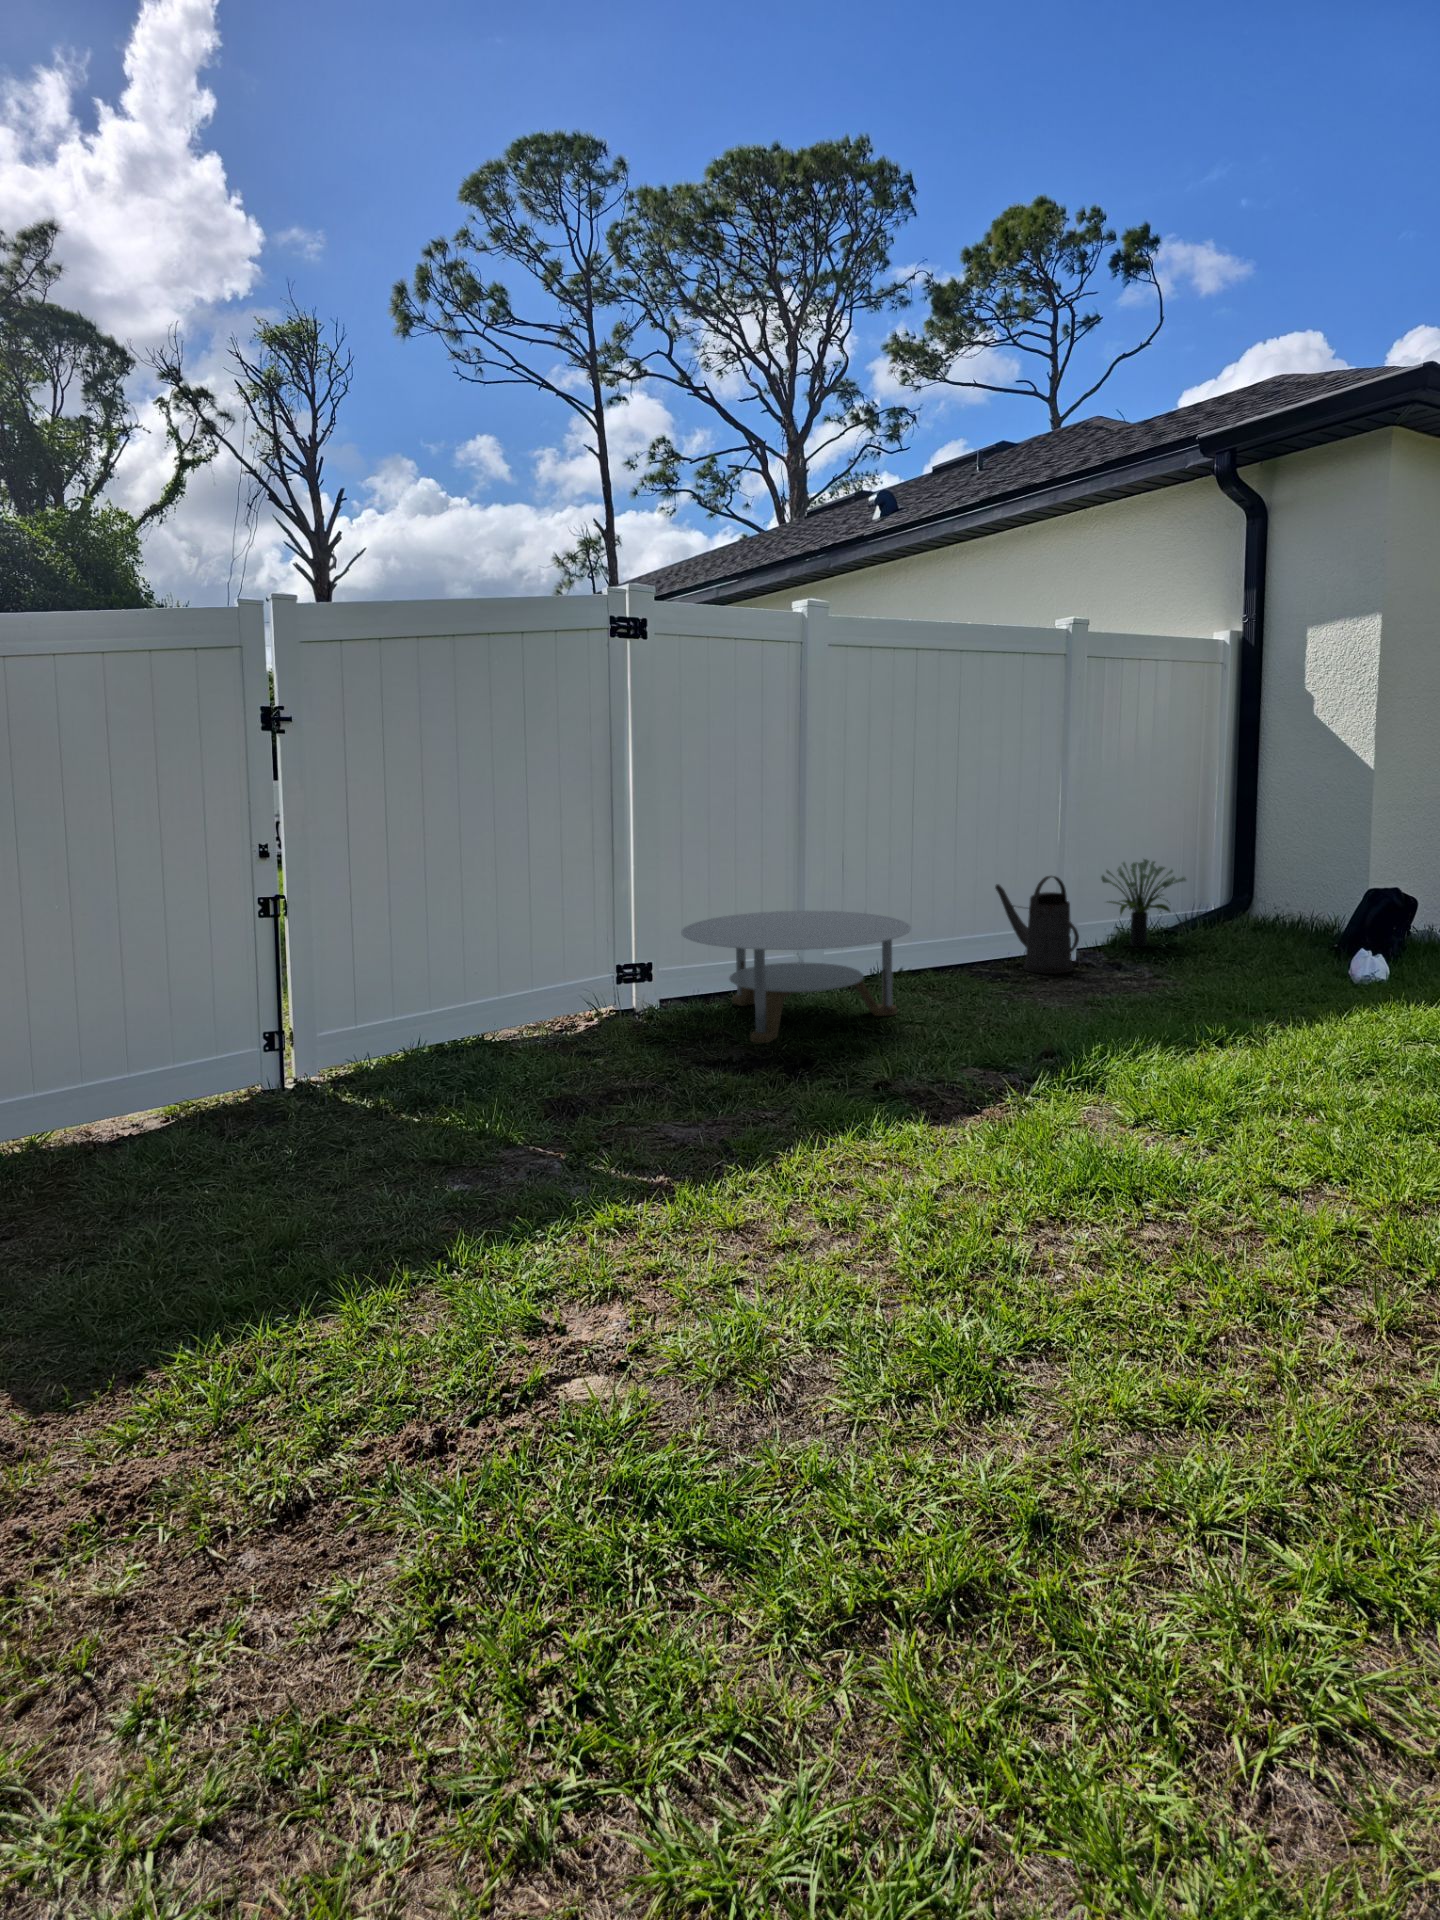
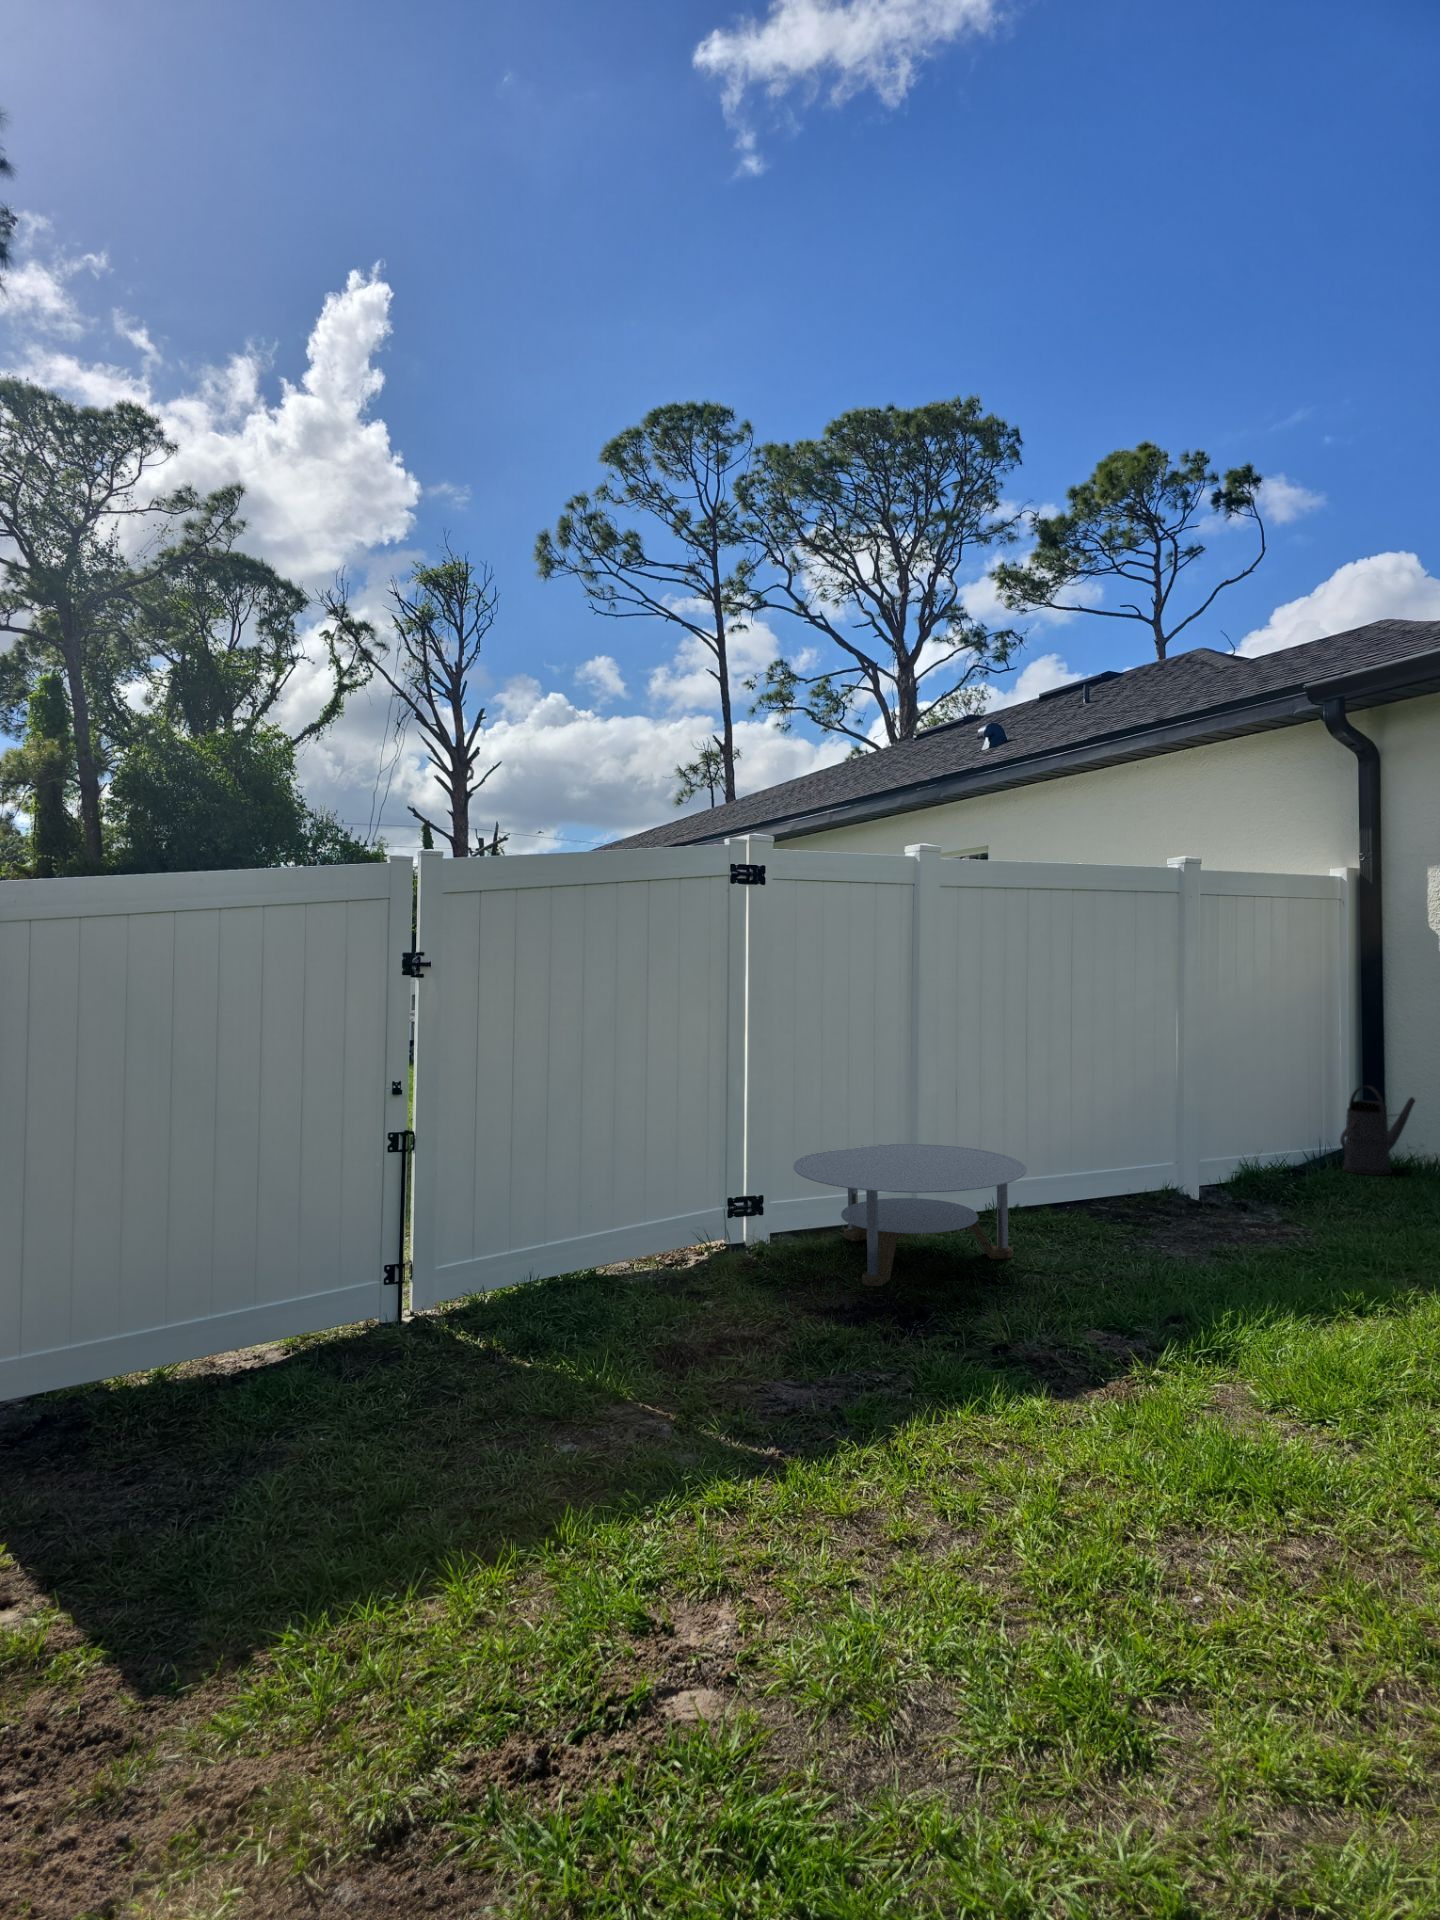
potted plant: present [1101,859,1186,947] -> none [1224,1093,1315,1185]
watering can: present [995,876,1079,974] -> present [1340,1086,1416,1175]

